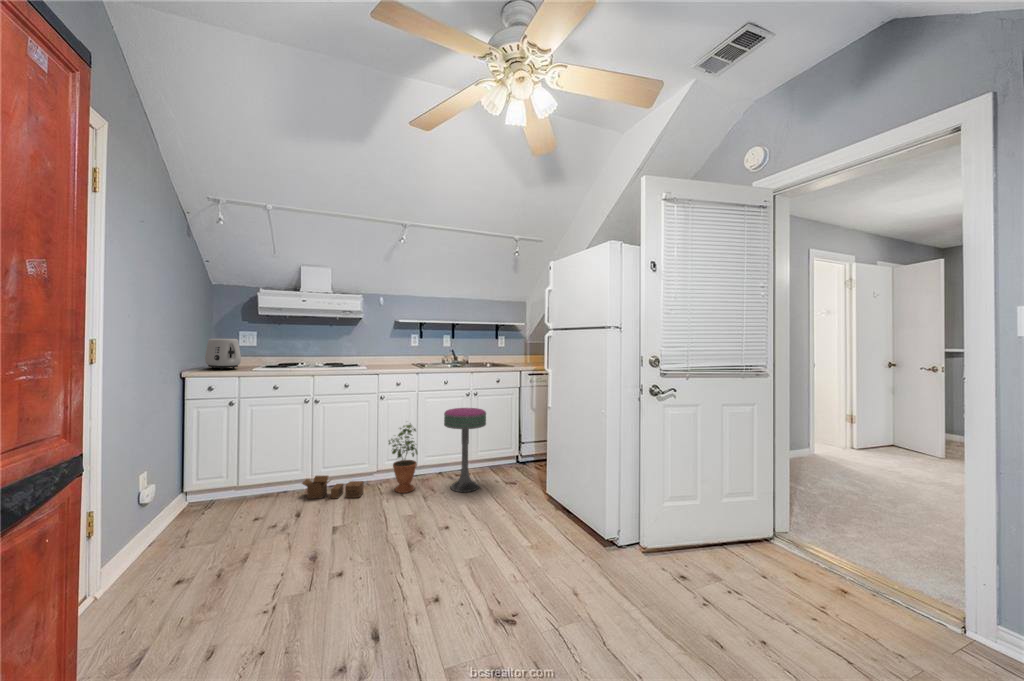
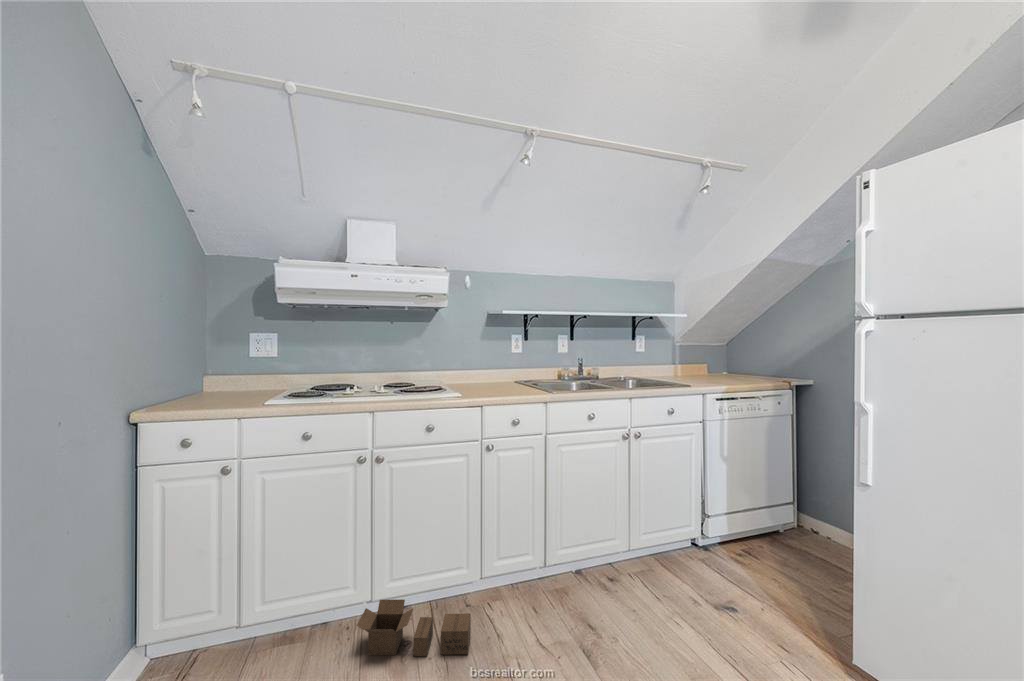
toaster: present [205,339,241,370] -> none [183,345,246,402]
bar stool: present [444,408,486,492] -> none [611,464,695,637]
potted plant: present [389,424,418,493] -> none [512,493,567,637]

